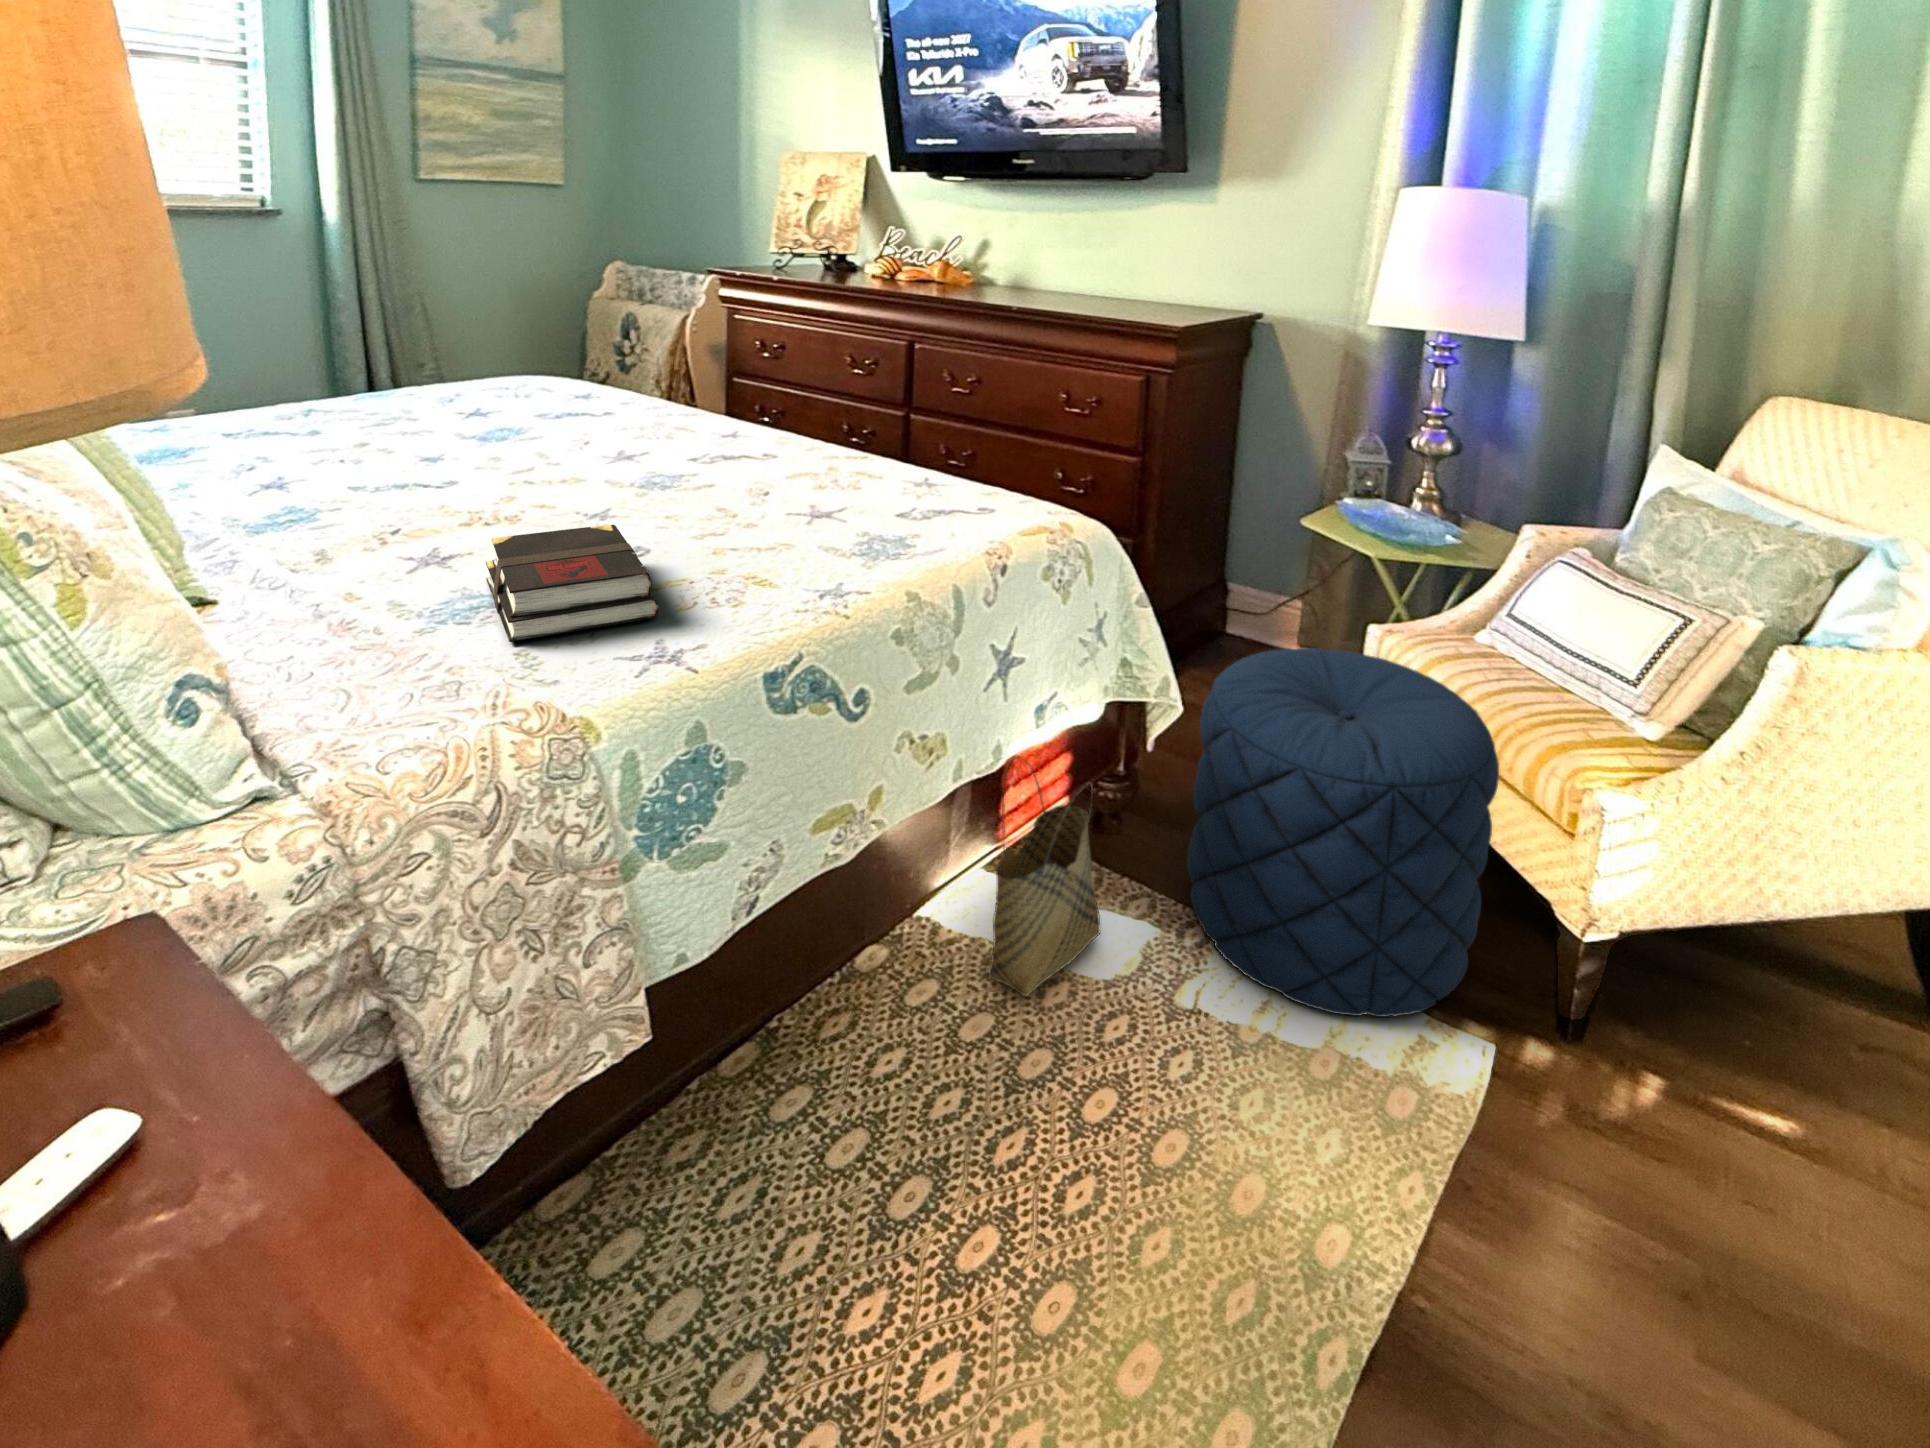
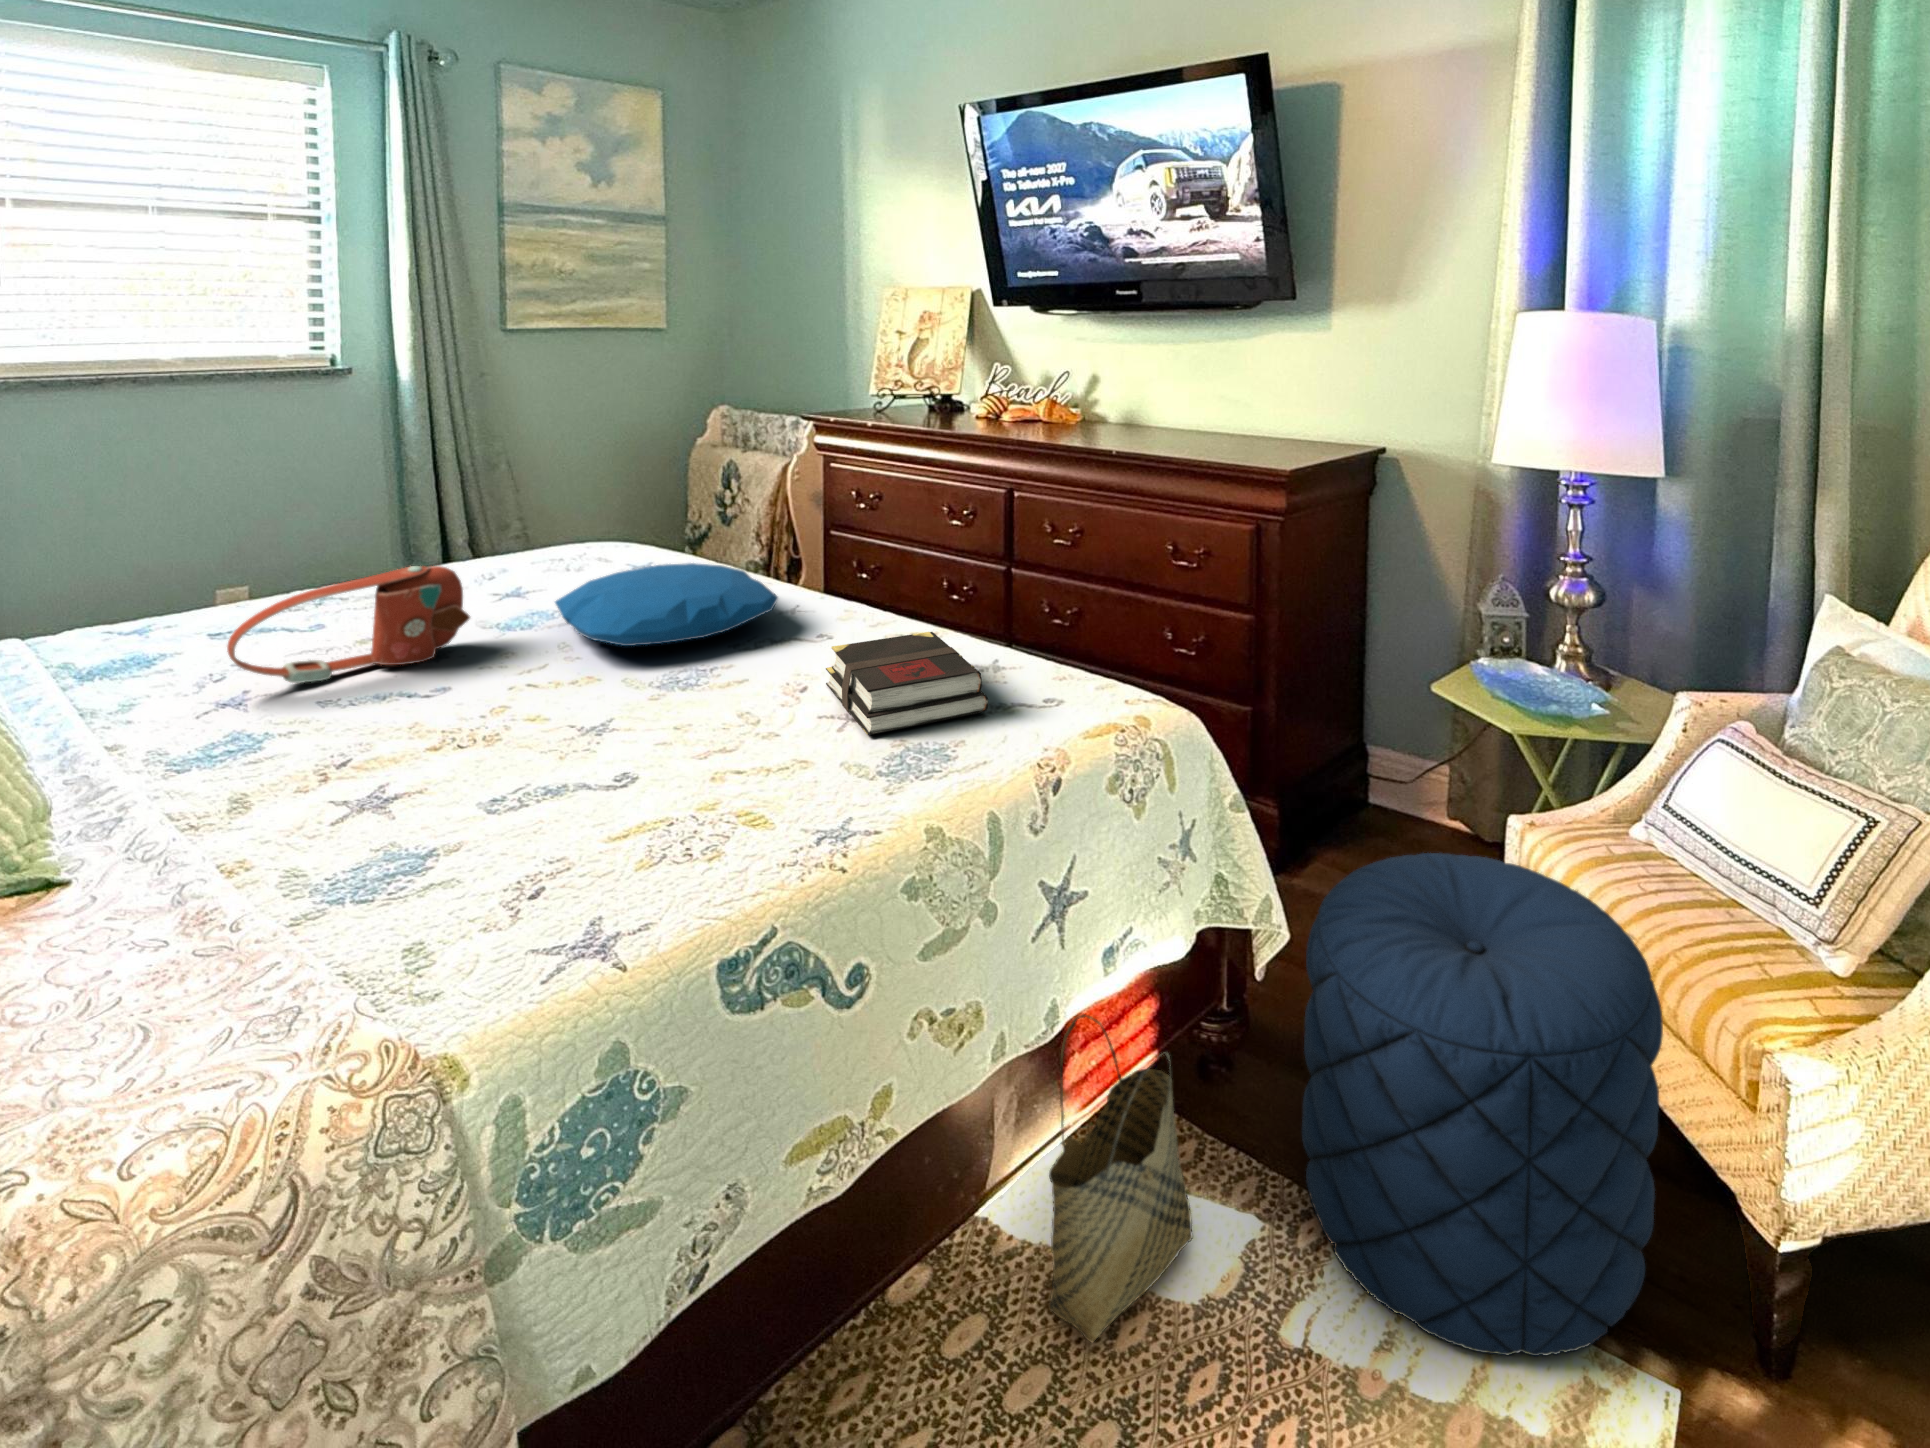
handbag: none [273,379,466,474] -> present [227,566,470,683]
pillow: none [530,391,730,455] -> present [555,563,778,646]
book: present [486,525,659,642] -> present [826,632,988,735]

